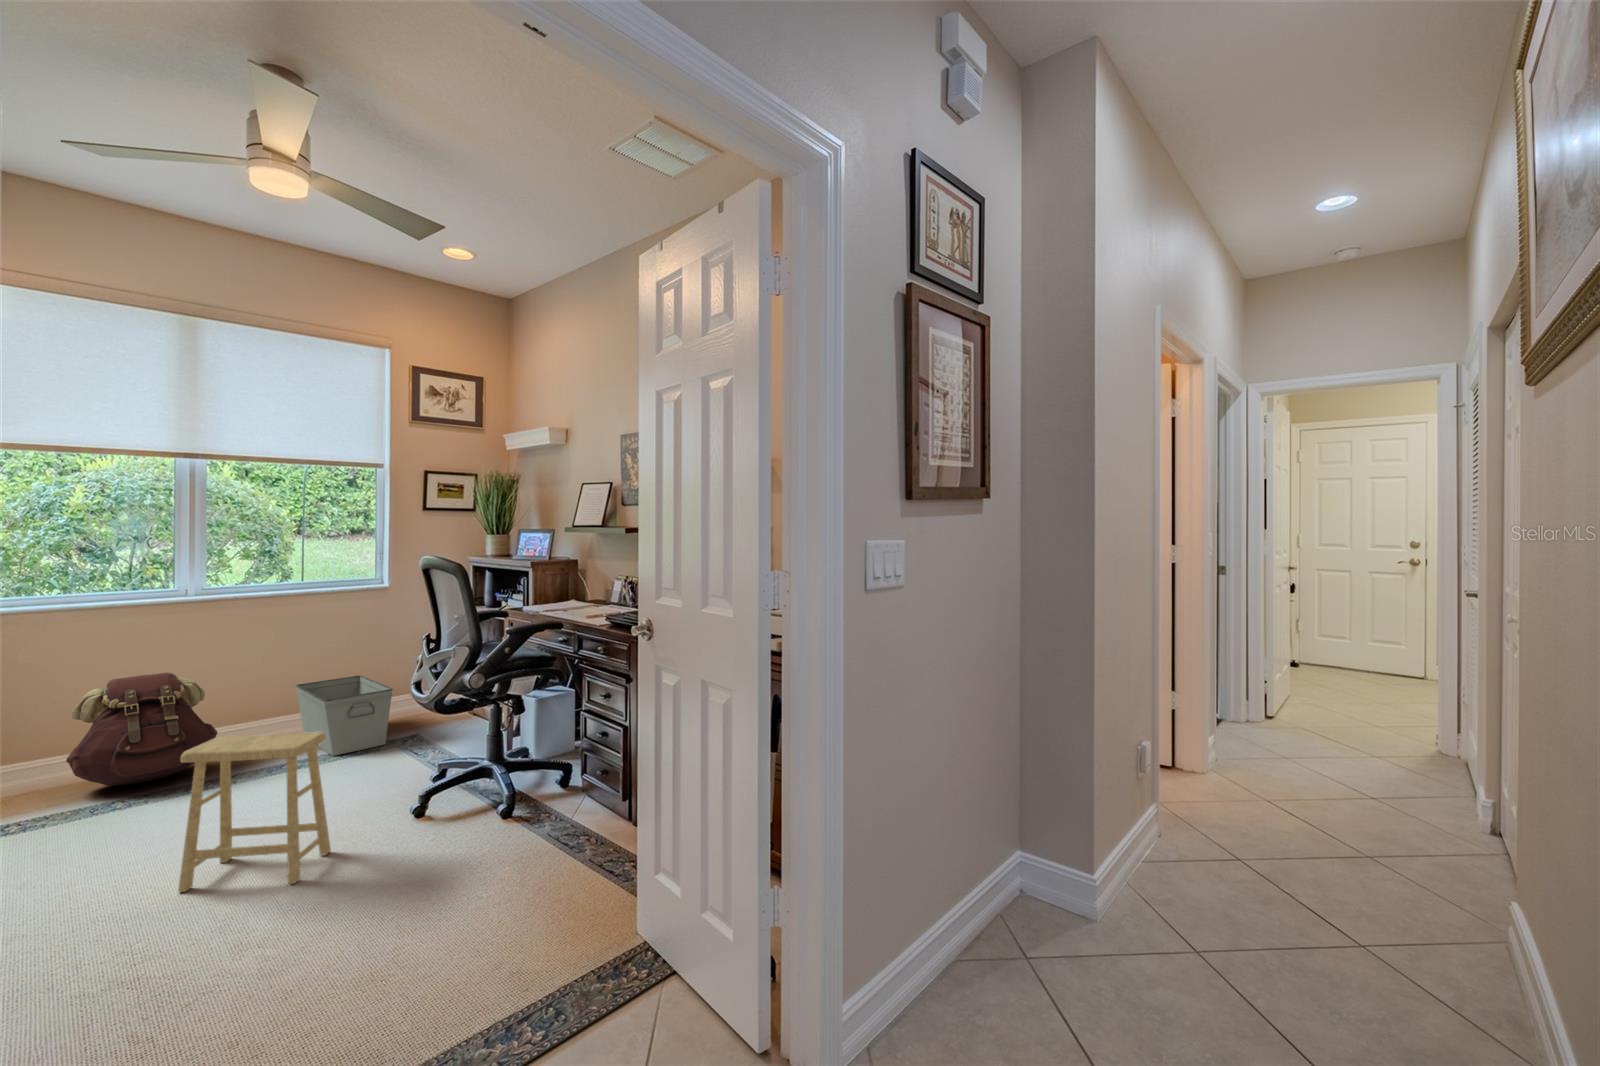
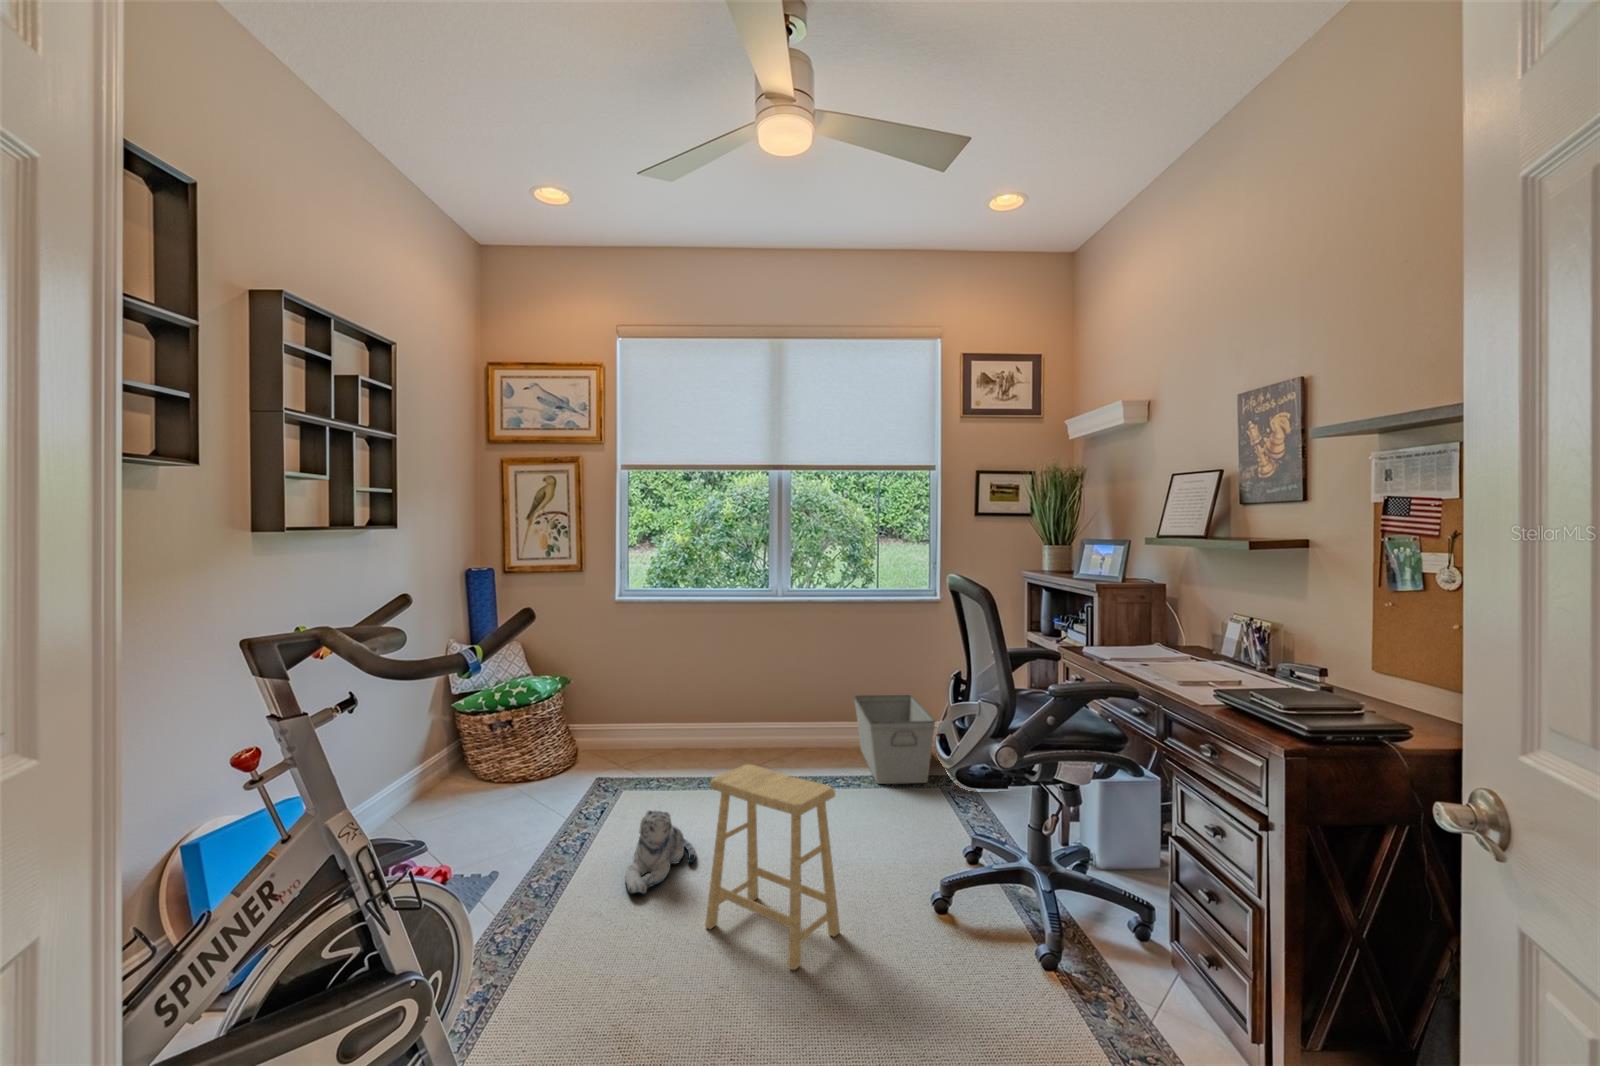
backpack: present [66,673,217,786] -> none [688,668,788,768]
plush toy: none [37,814,134,903] -> present [625,811,696,894]

